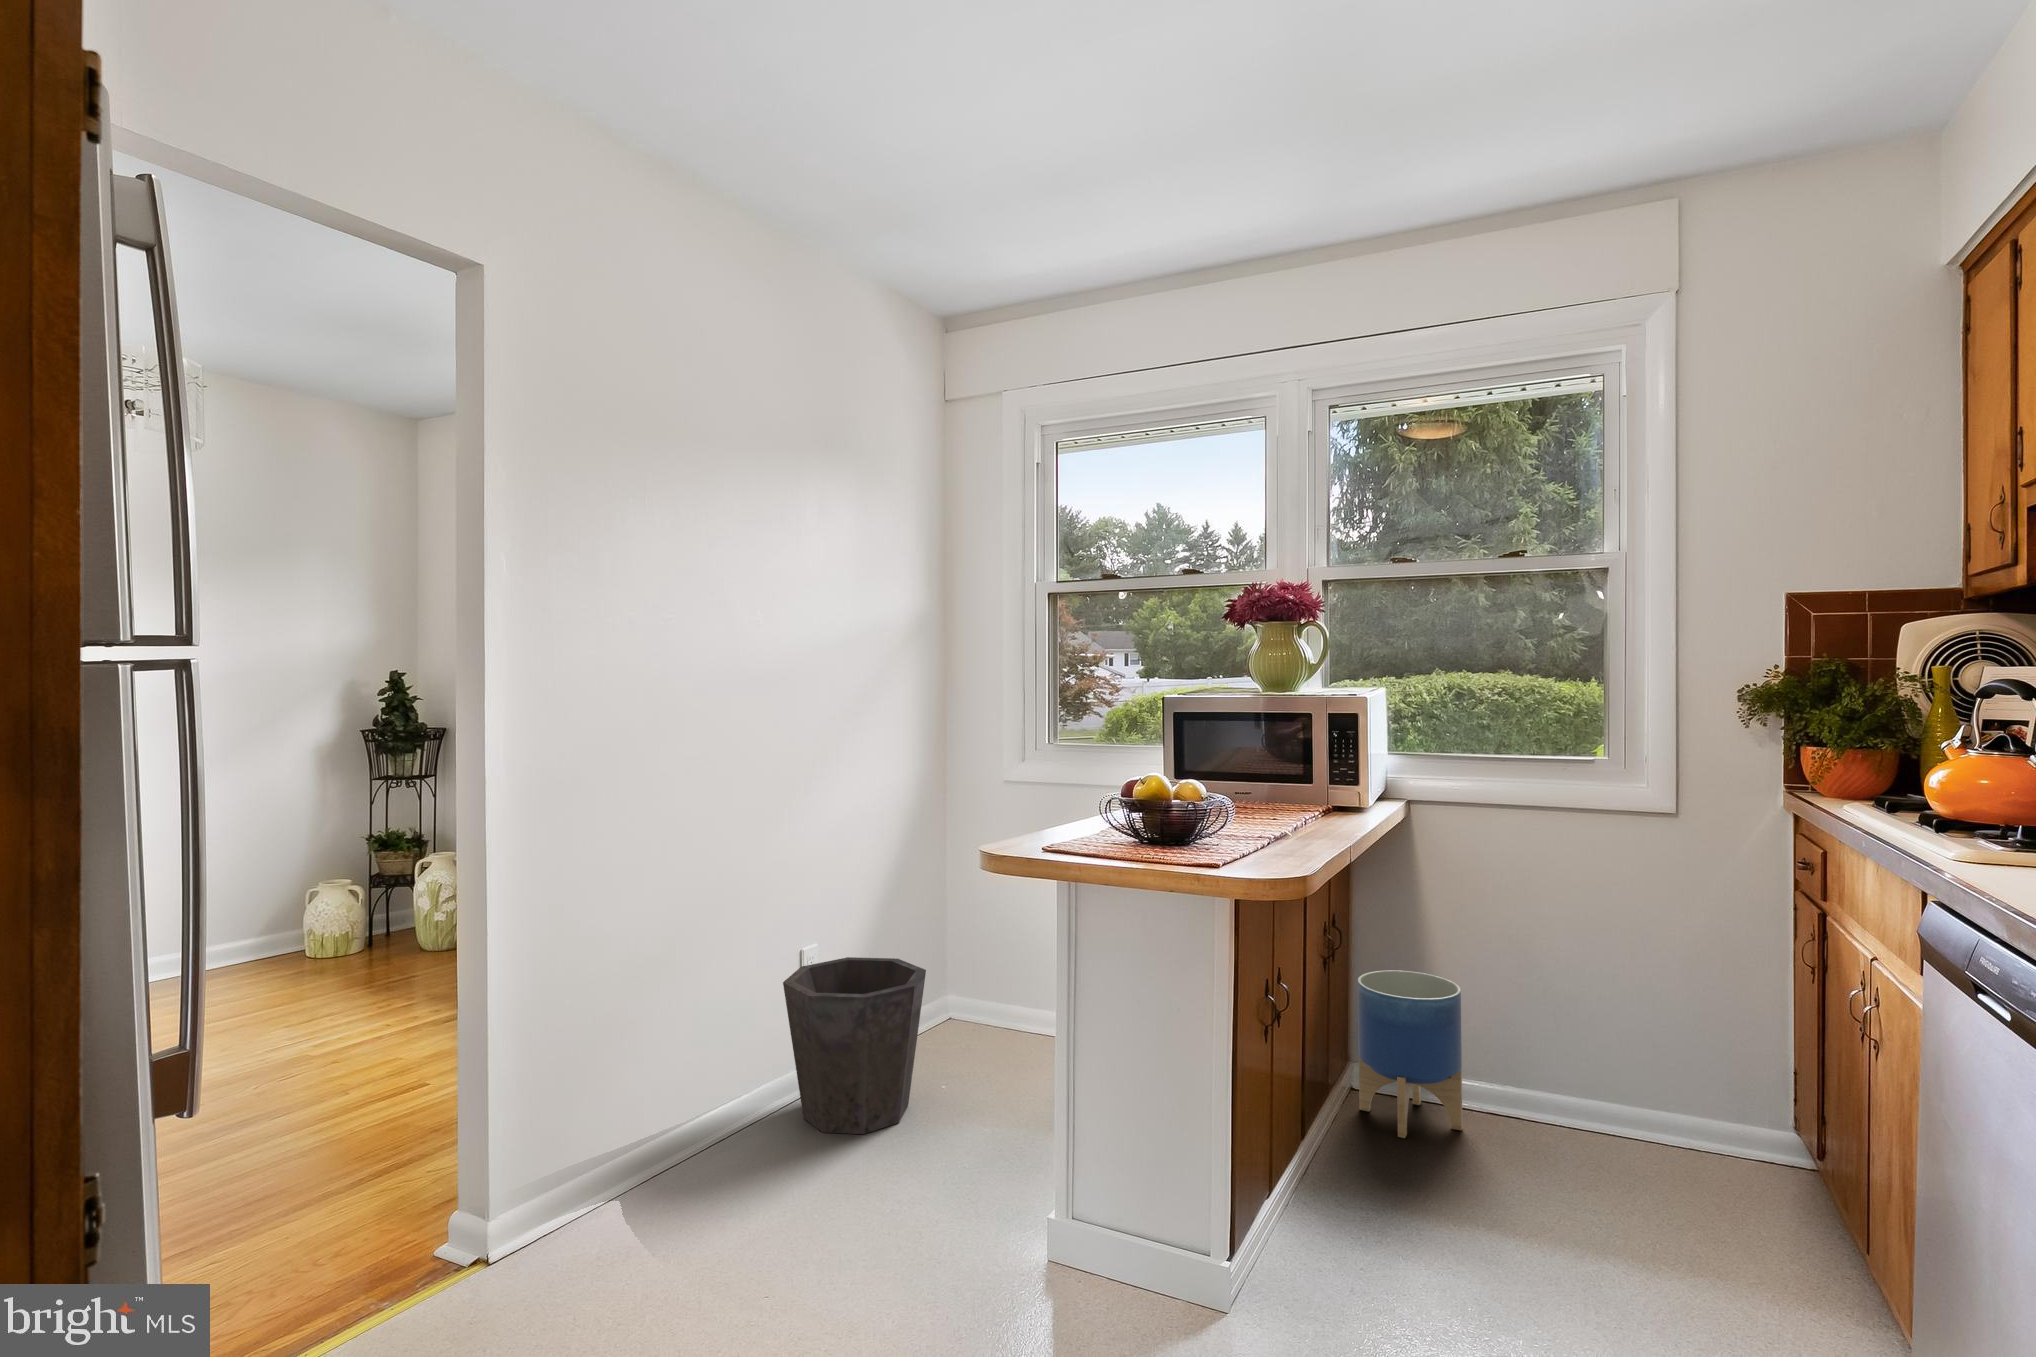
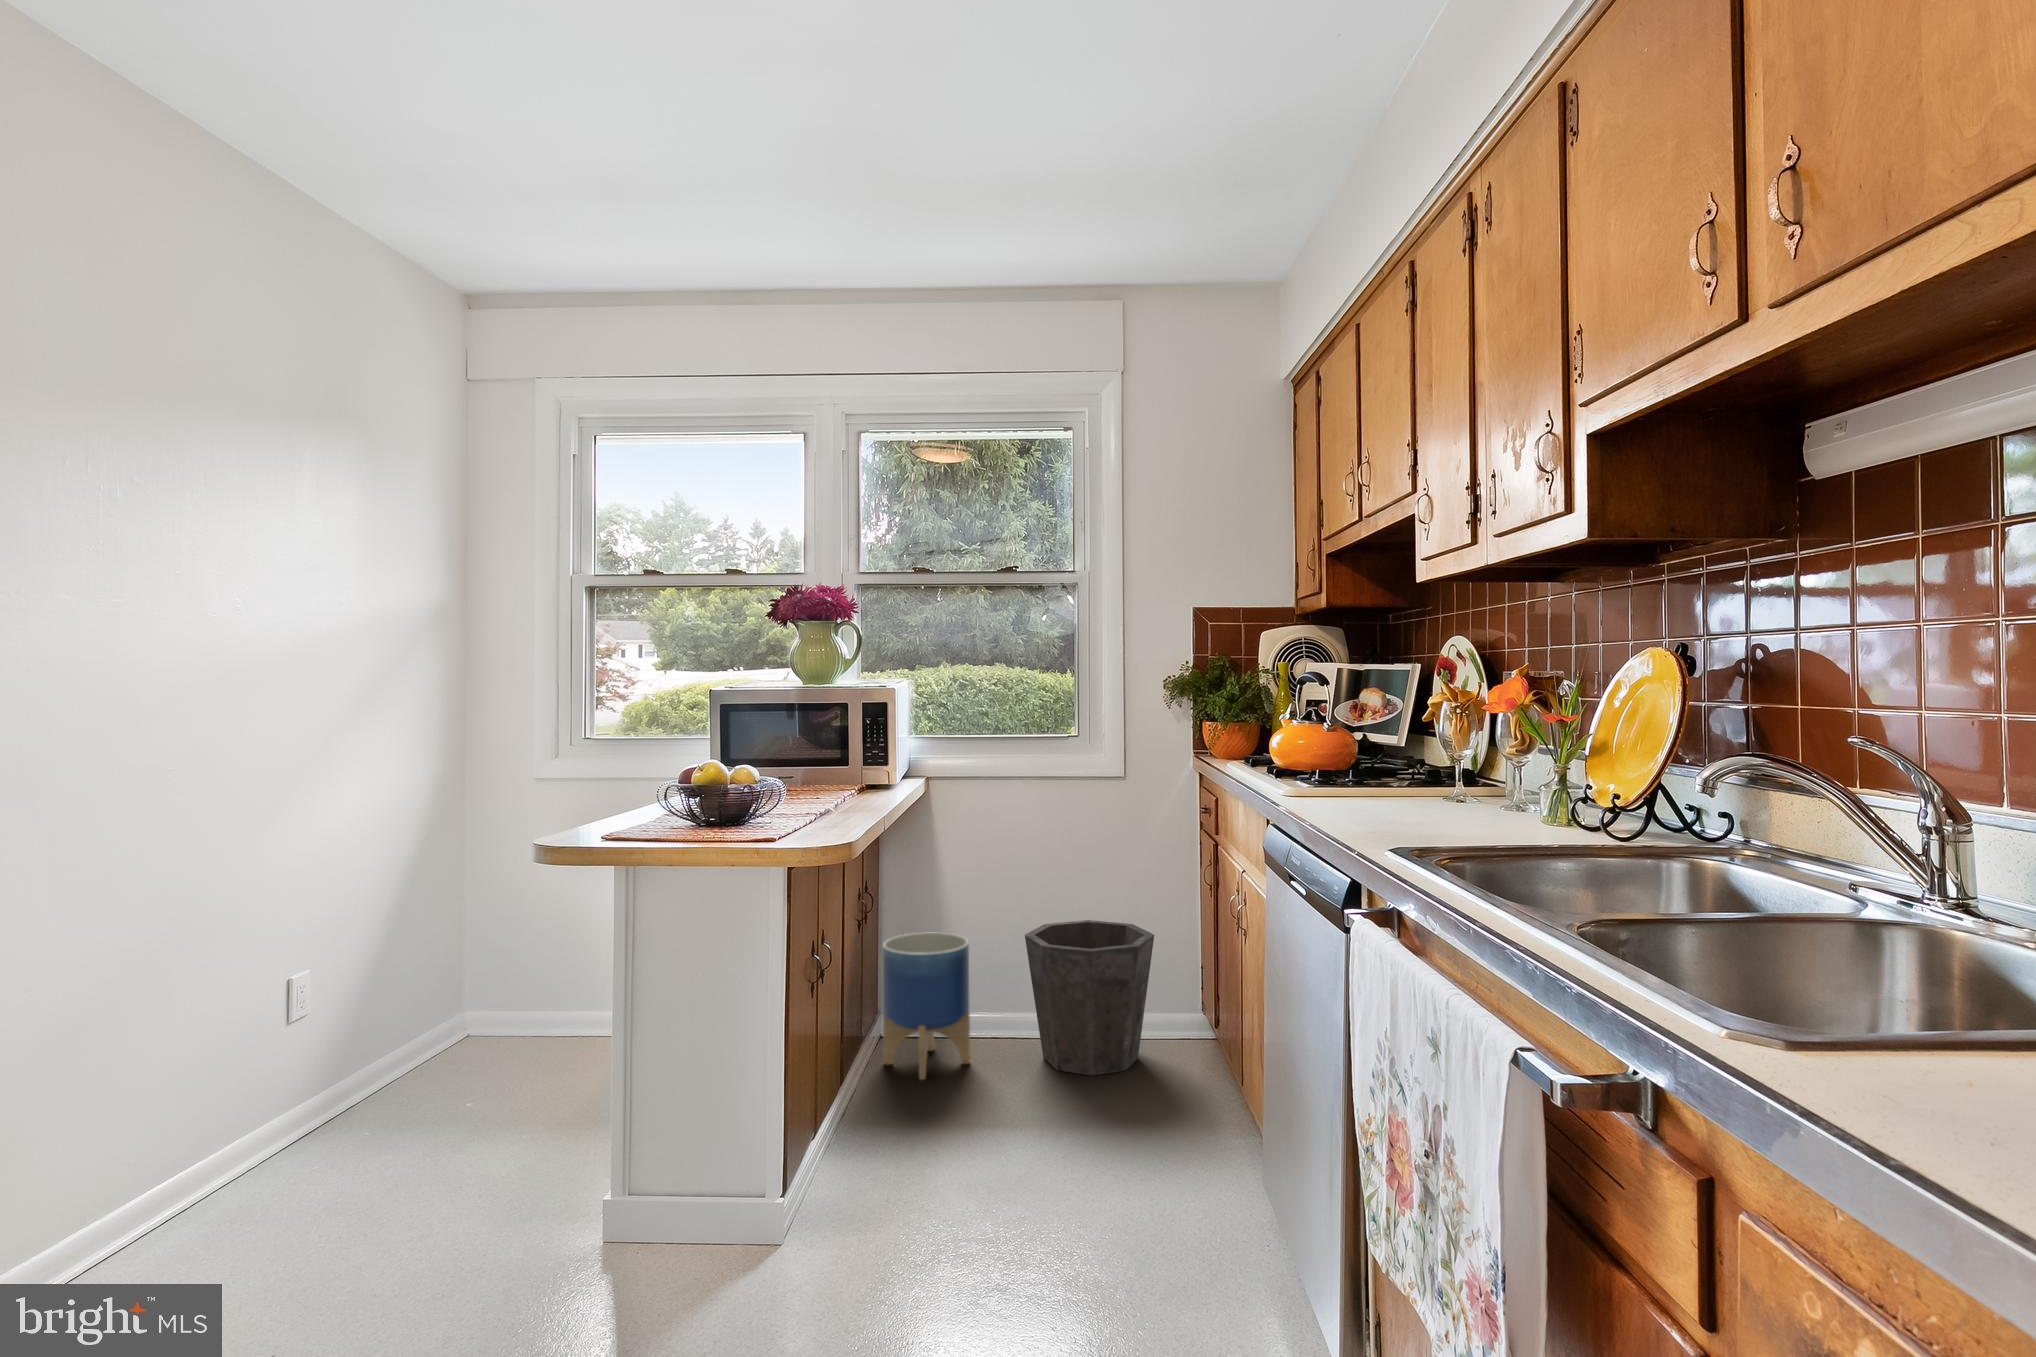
waste bin: present [783,957,926,1134] -> present [1025,920,1154,1076]

